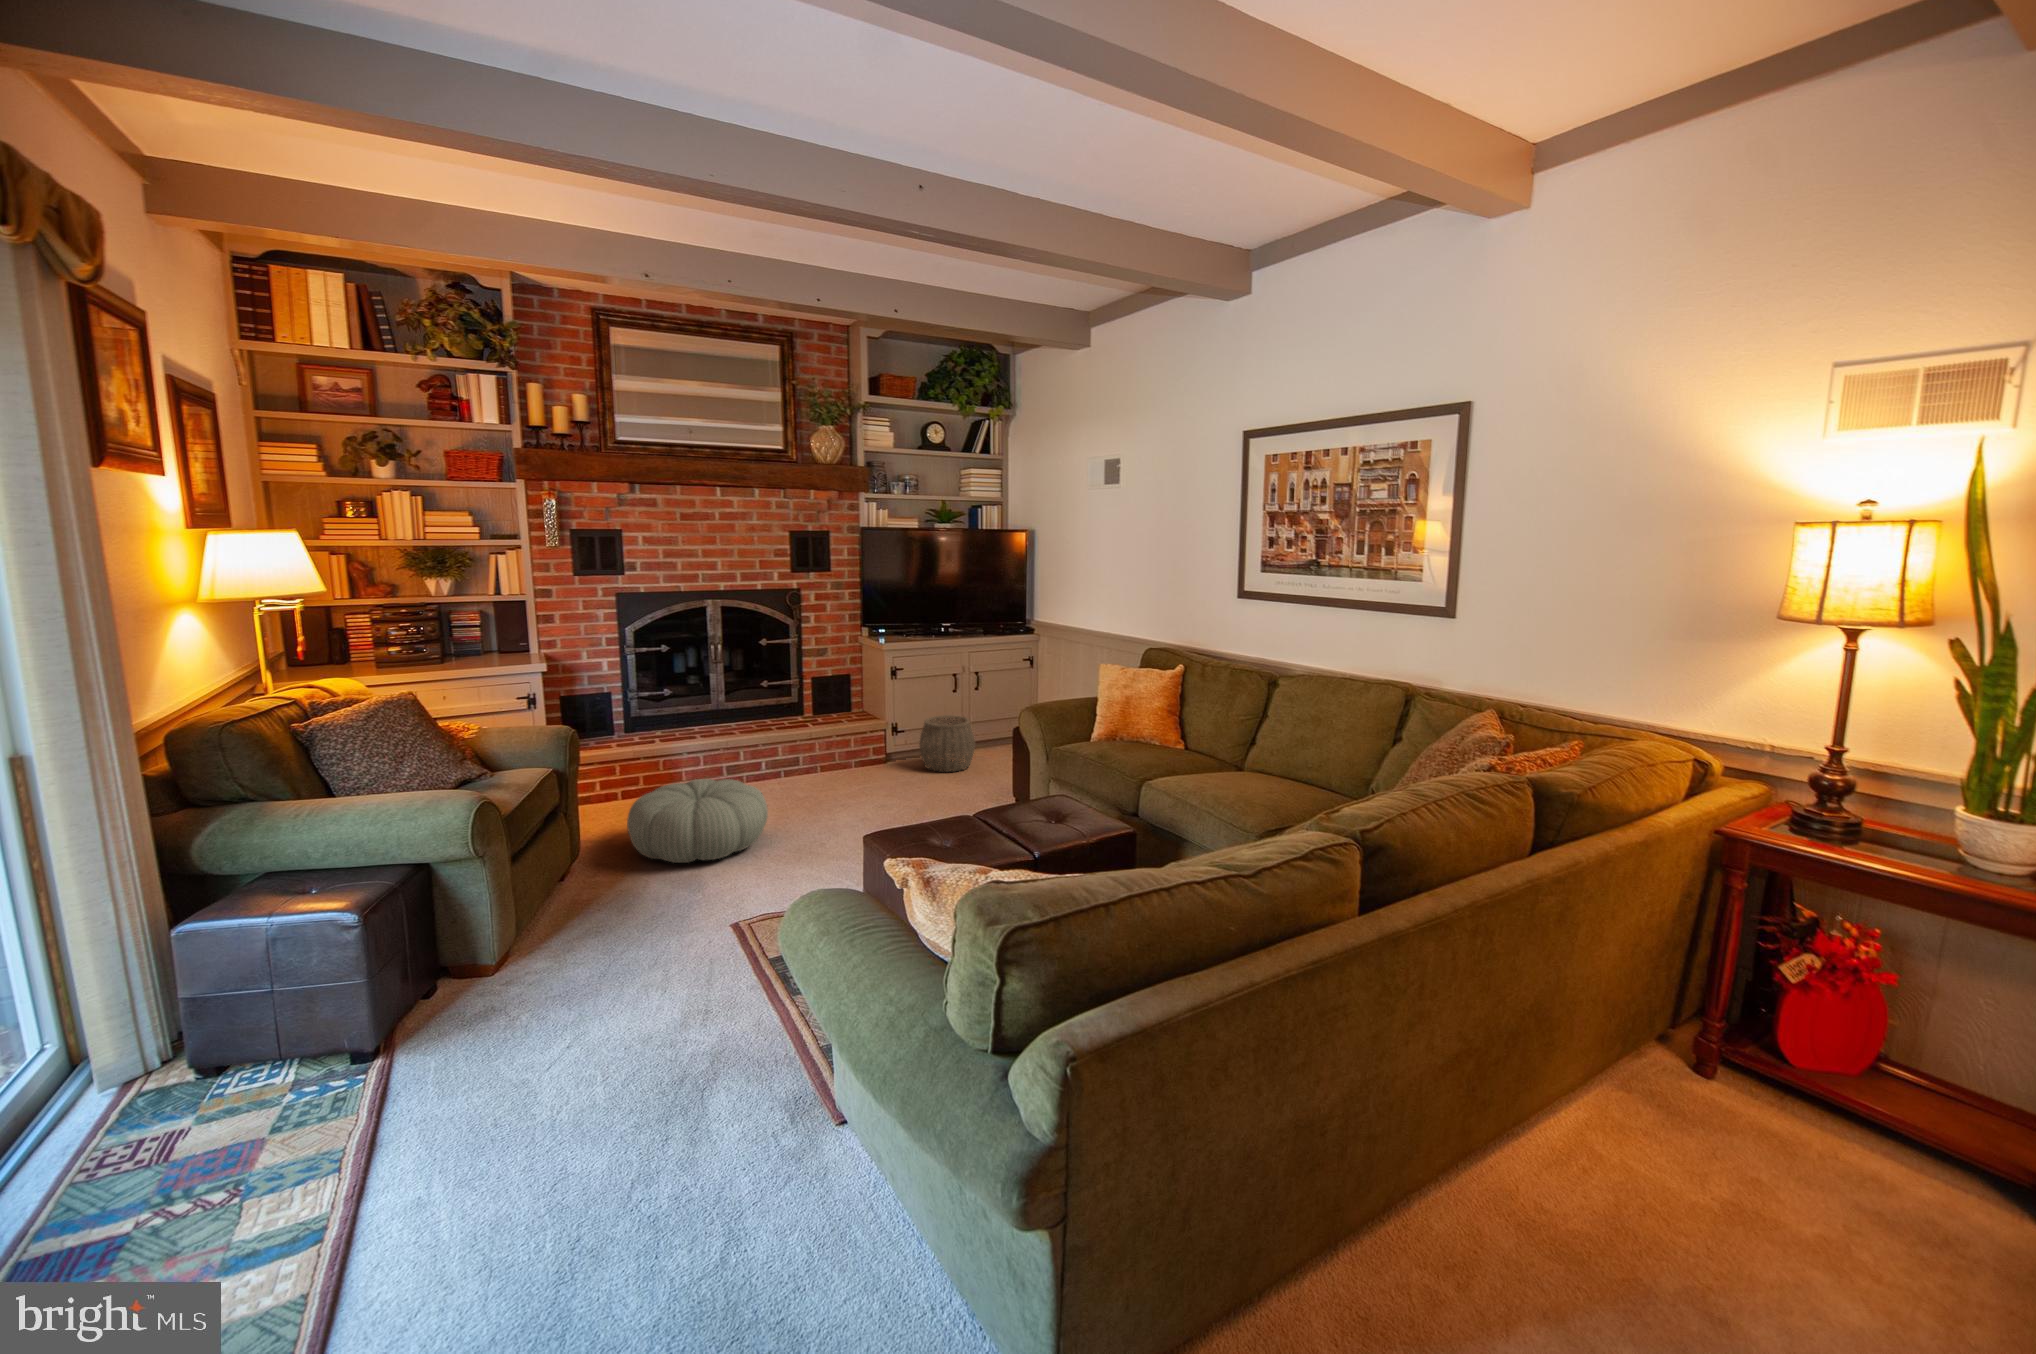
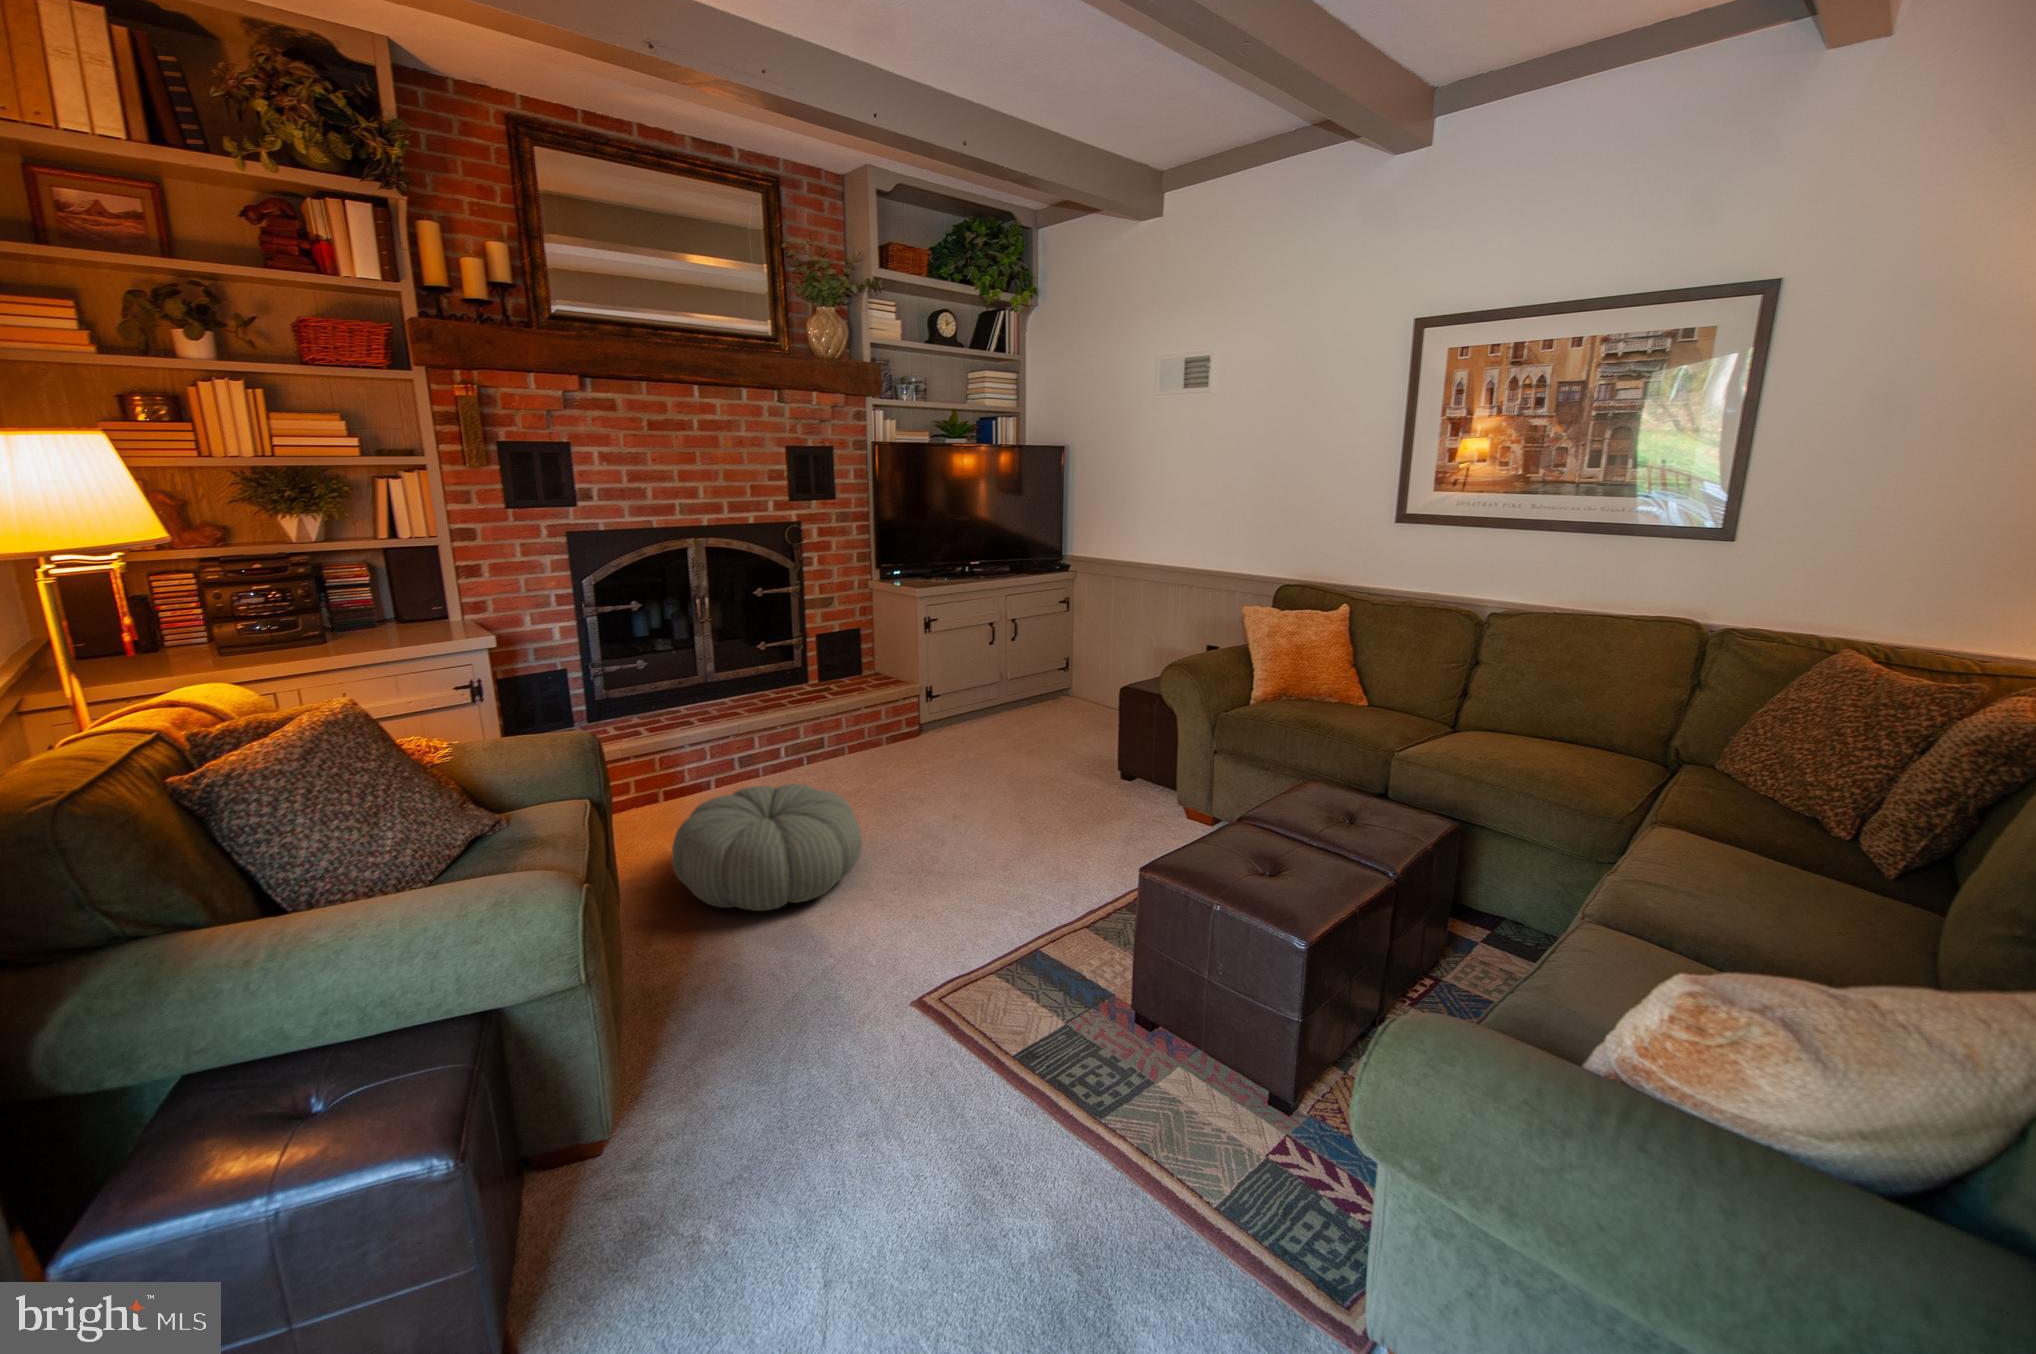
woven basket: present [919,715,975,772] -> none [962,675,1032,746]

